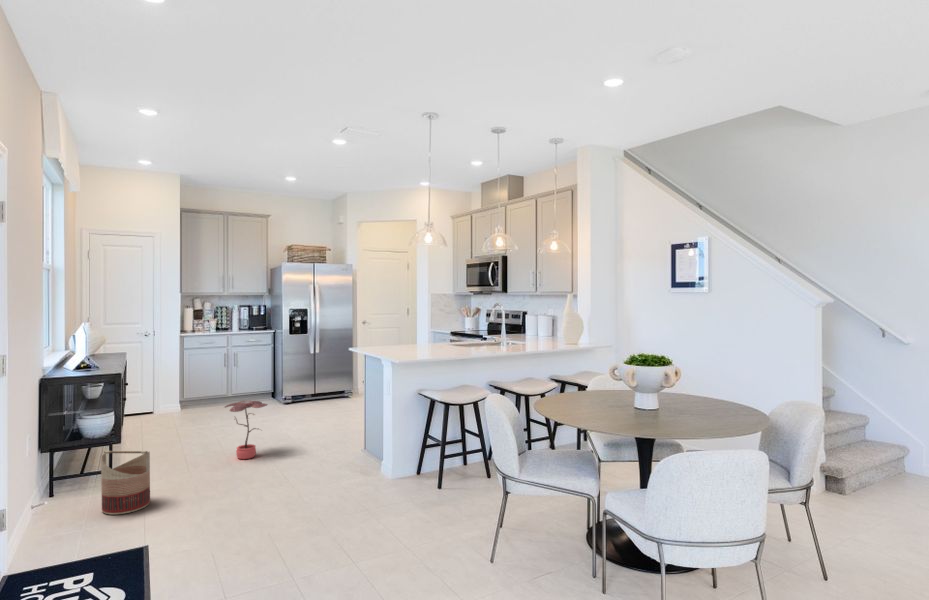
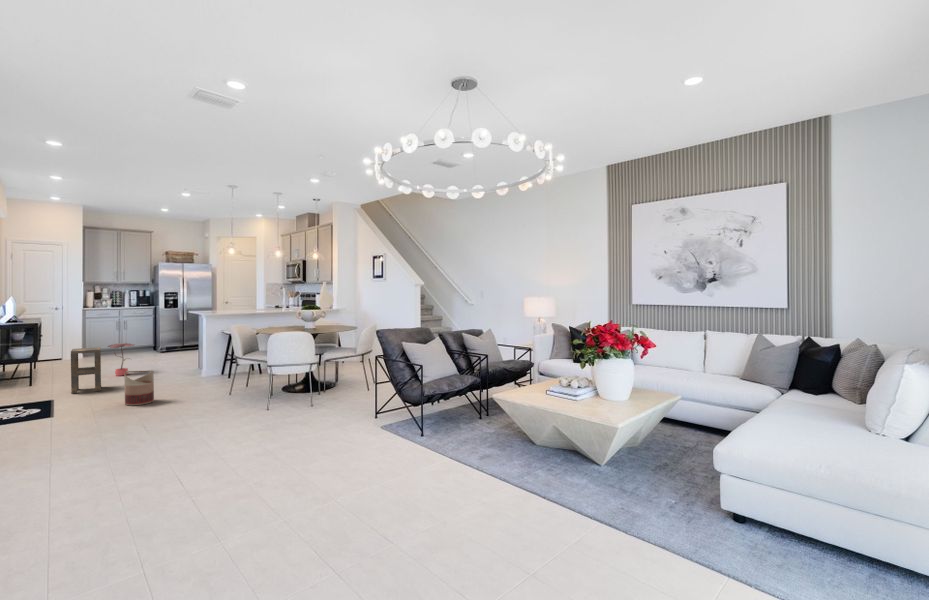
side table: none [176,419,224,515] -> present [71,347,101,394]
basket: present [101,451,150,514] -> present [125,370,154,405]

